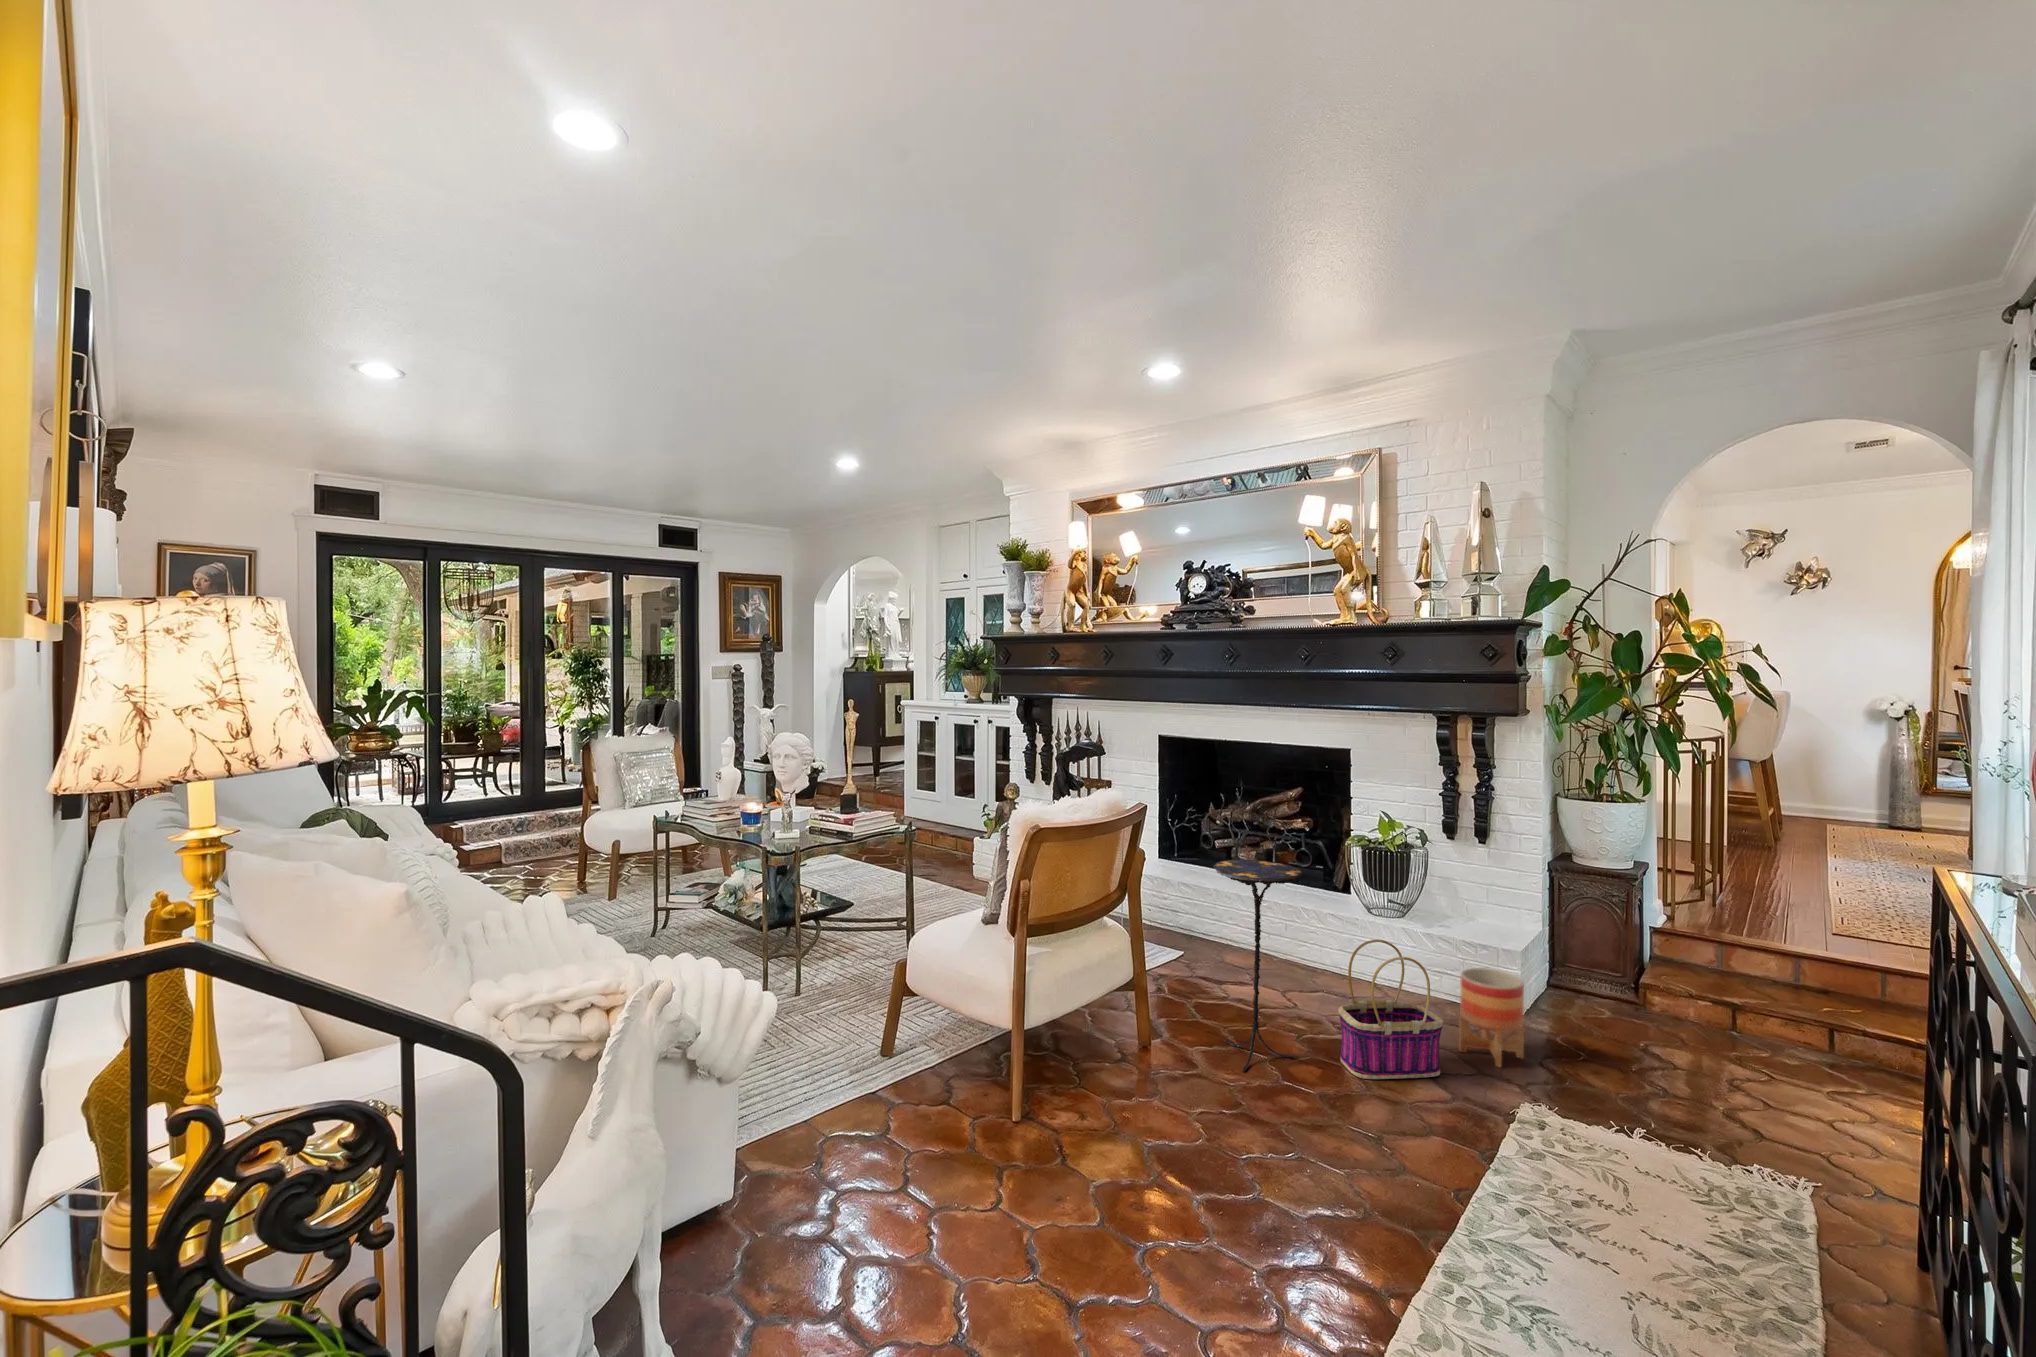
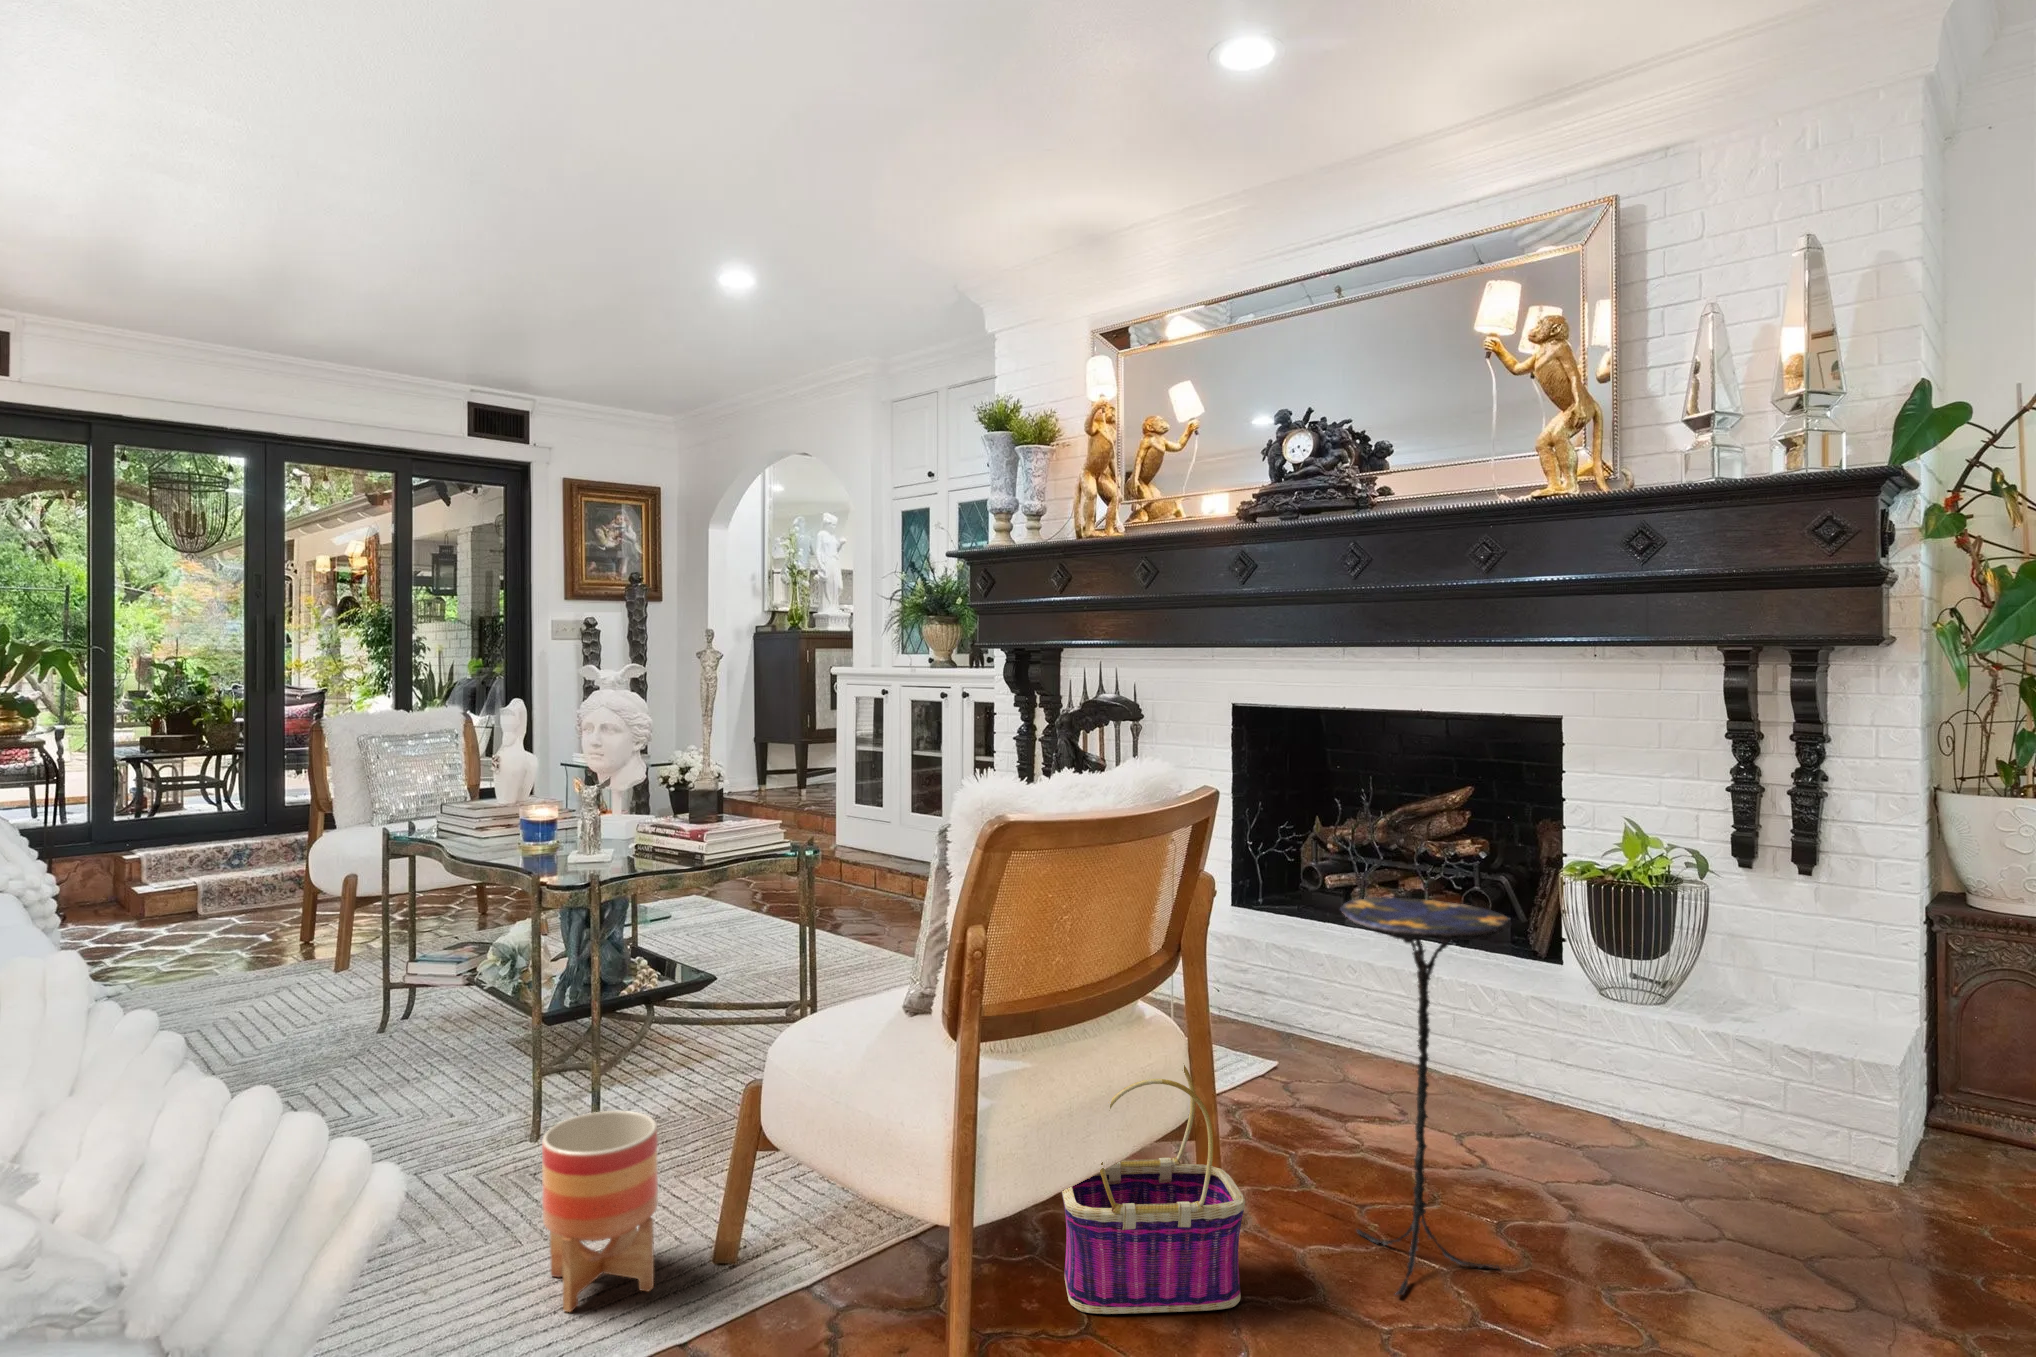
basket: present [1338,940,1443,1079] -> present [1062,1065,1245,1314]
planter: present [1459,968,1524,1067] -> present [542,1111,658,1312]

